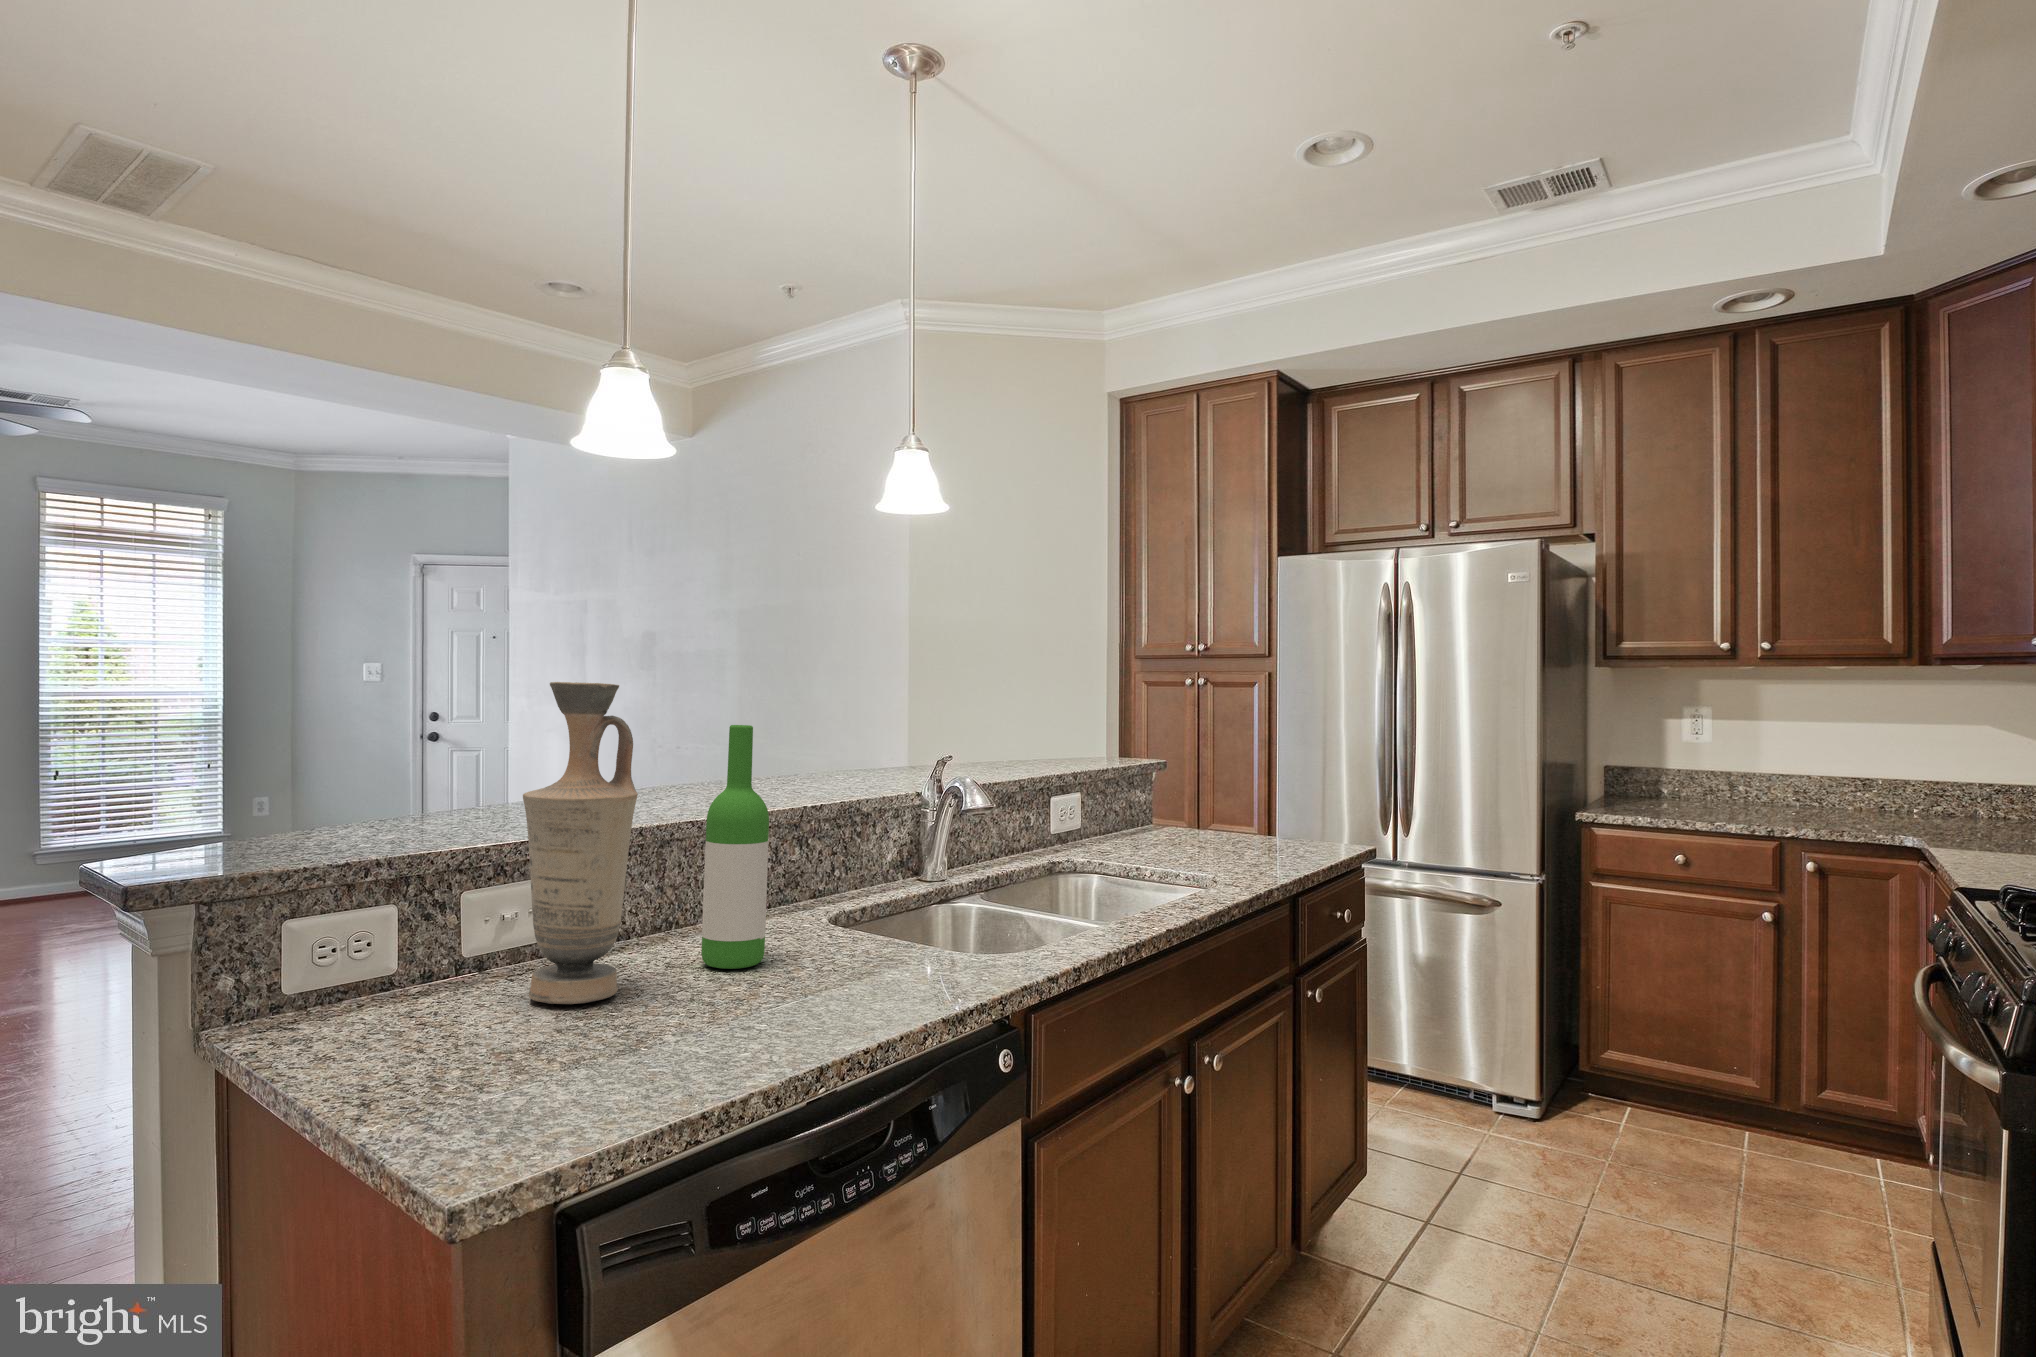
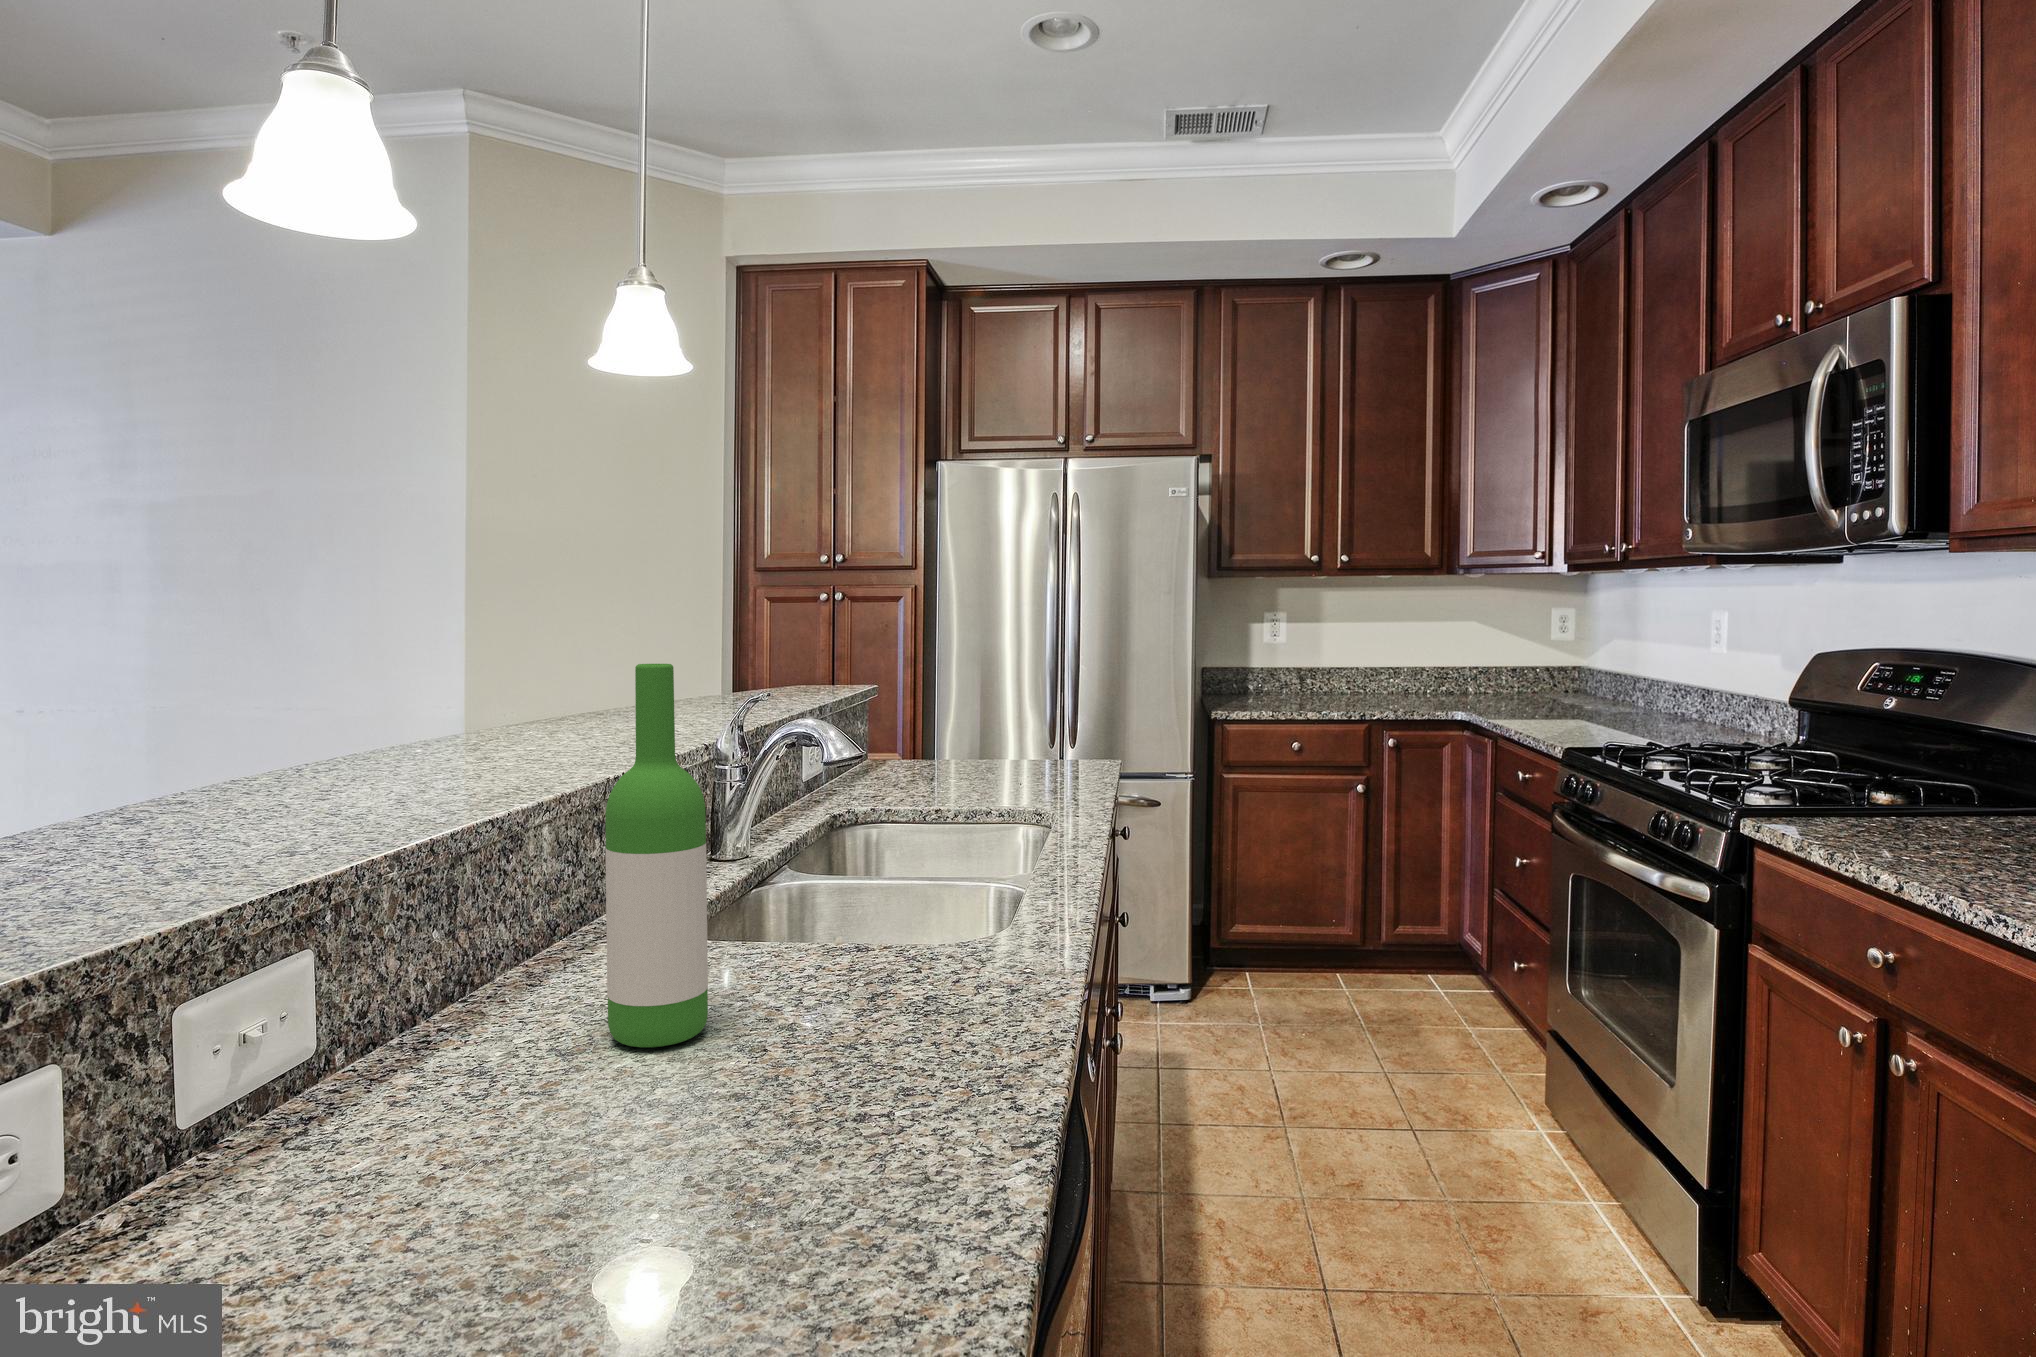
vase: present [523,682,638,1004] -> none [361,597,579,1189]

